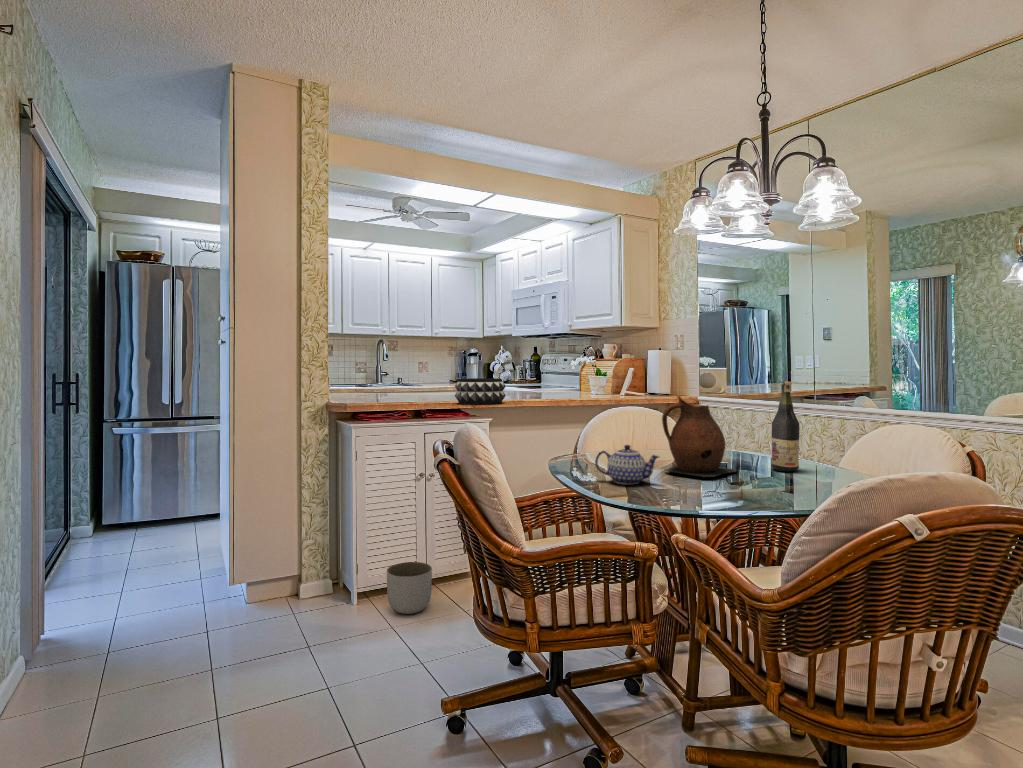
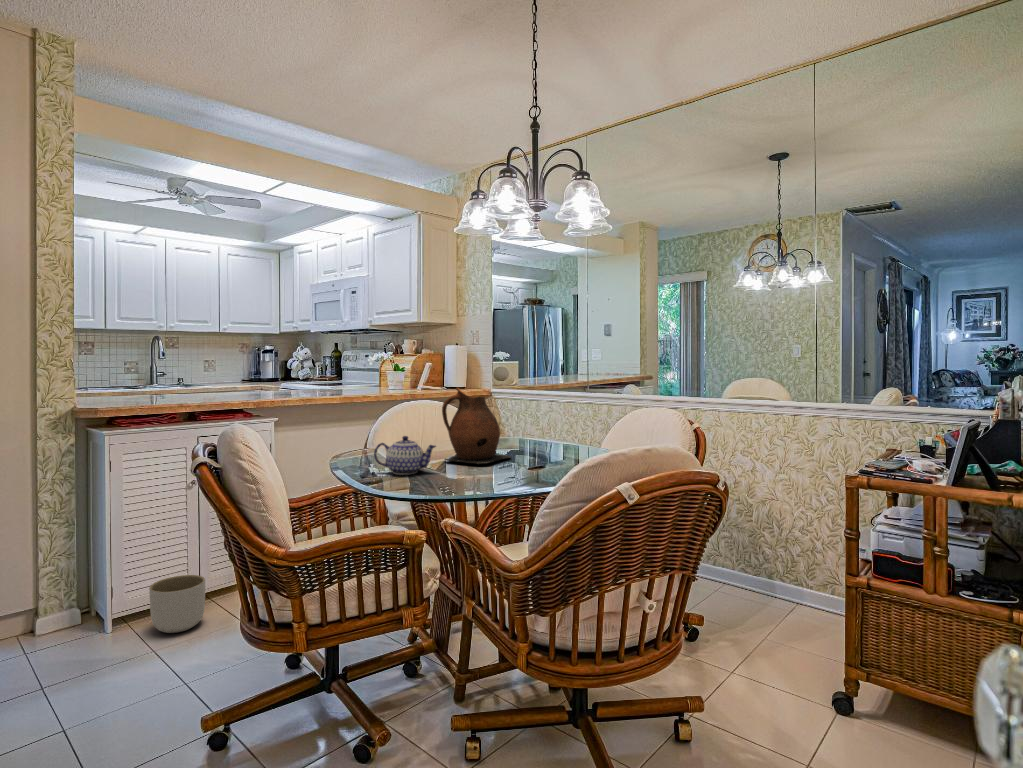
decorative bowl: present [455,378,506,404] -> none [235,374,293,402]
wine bottle: present [771,381,799,472] -> none [542,373,565,455]

